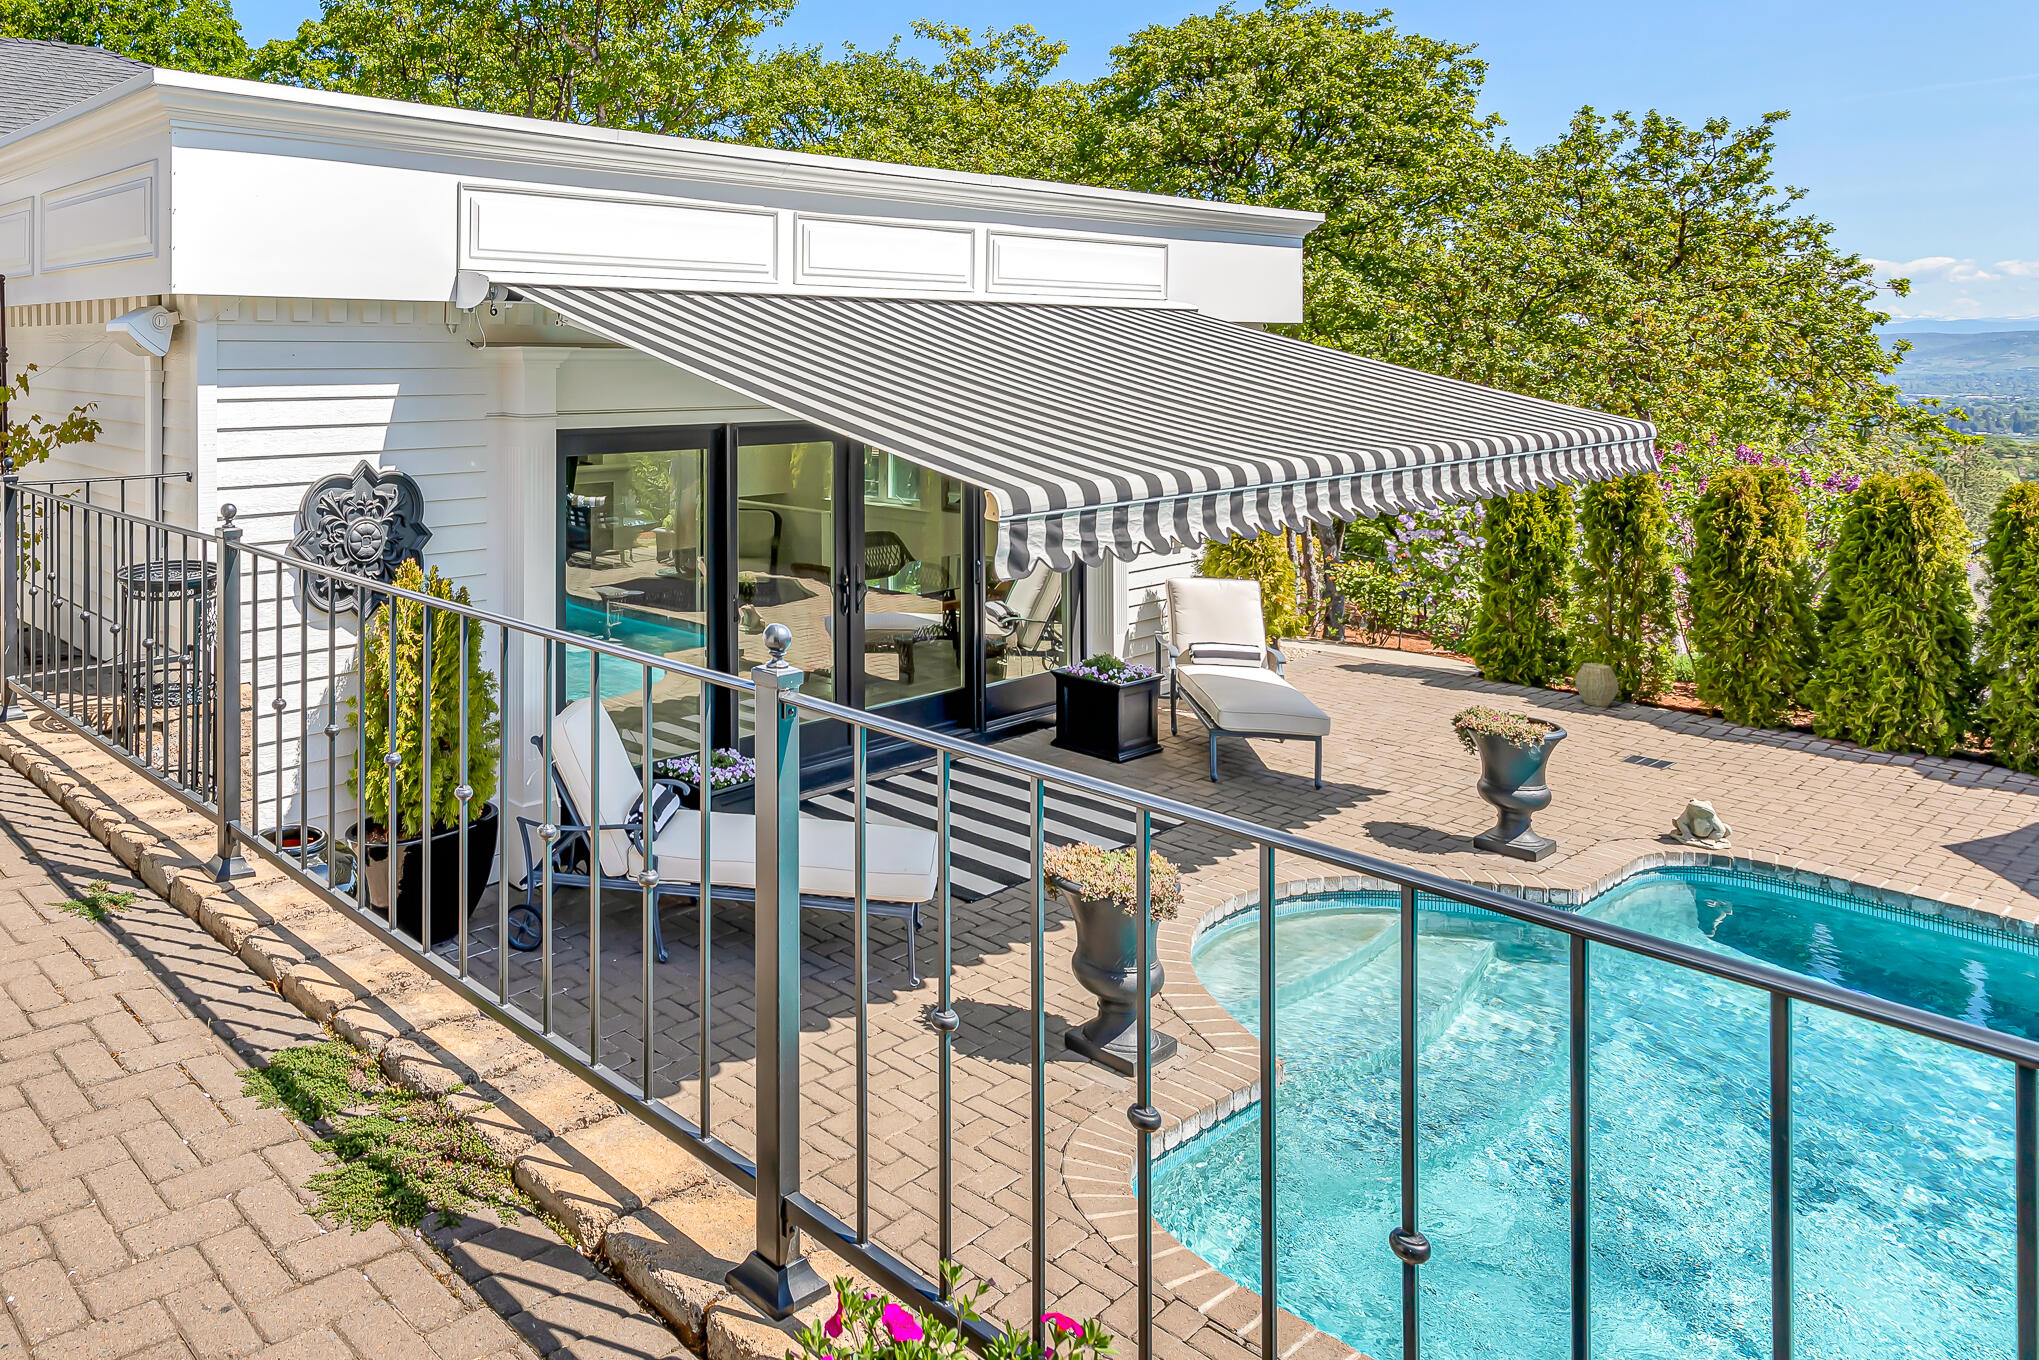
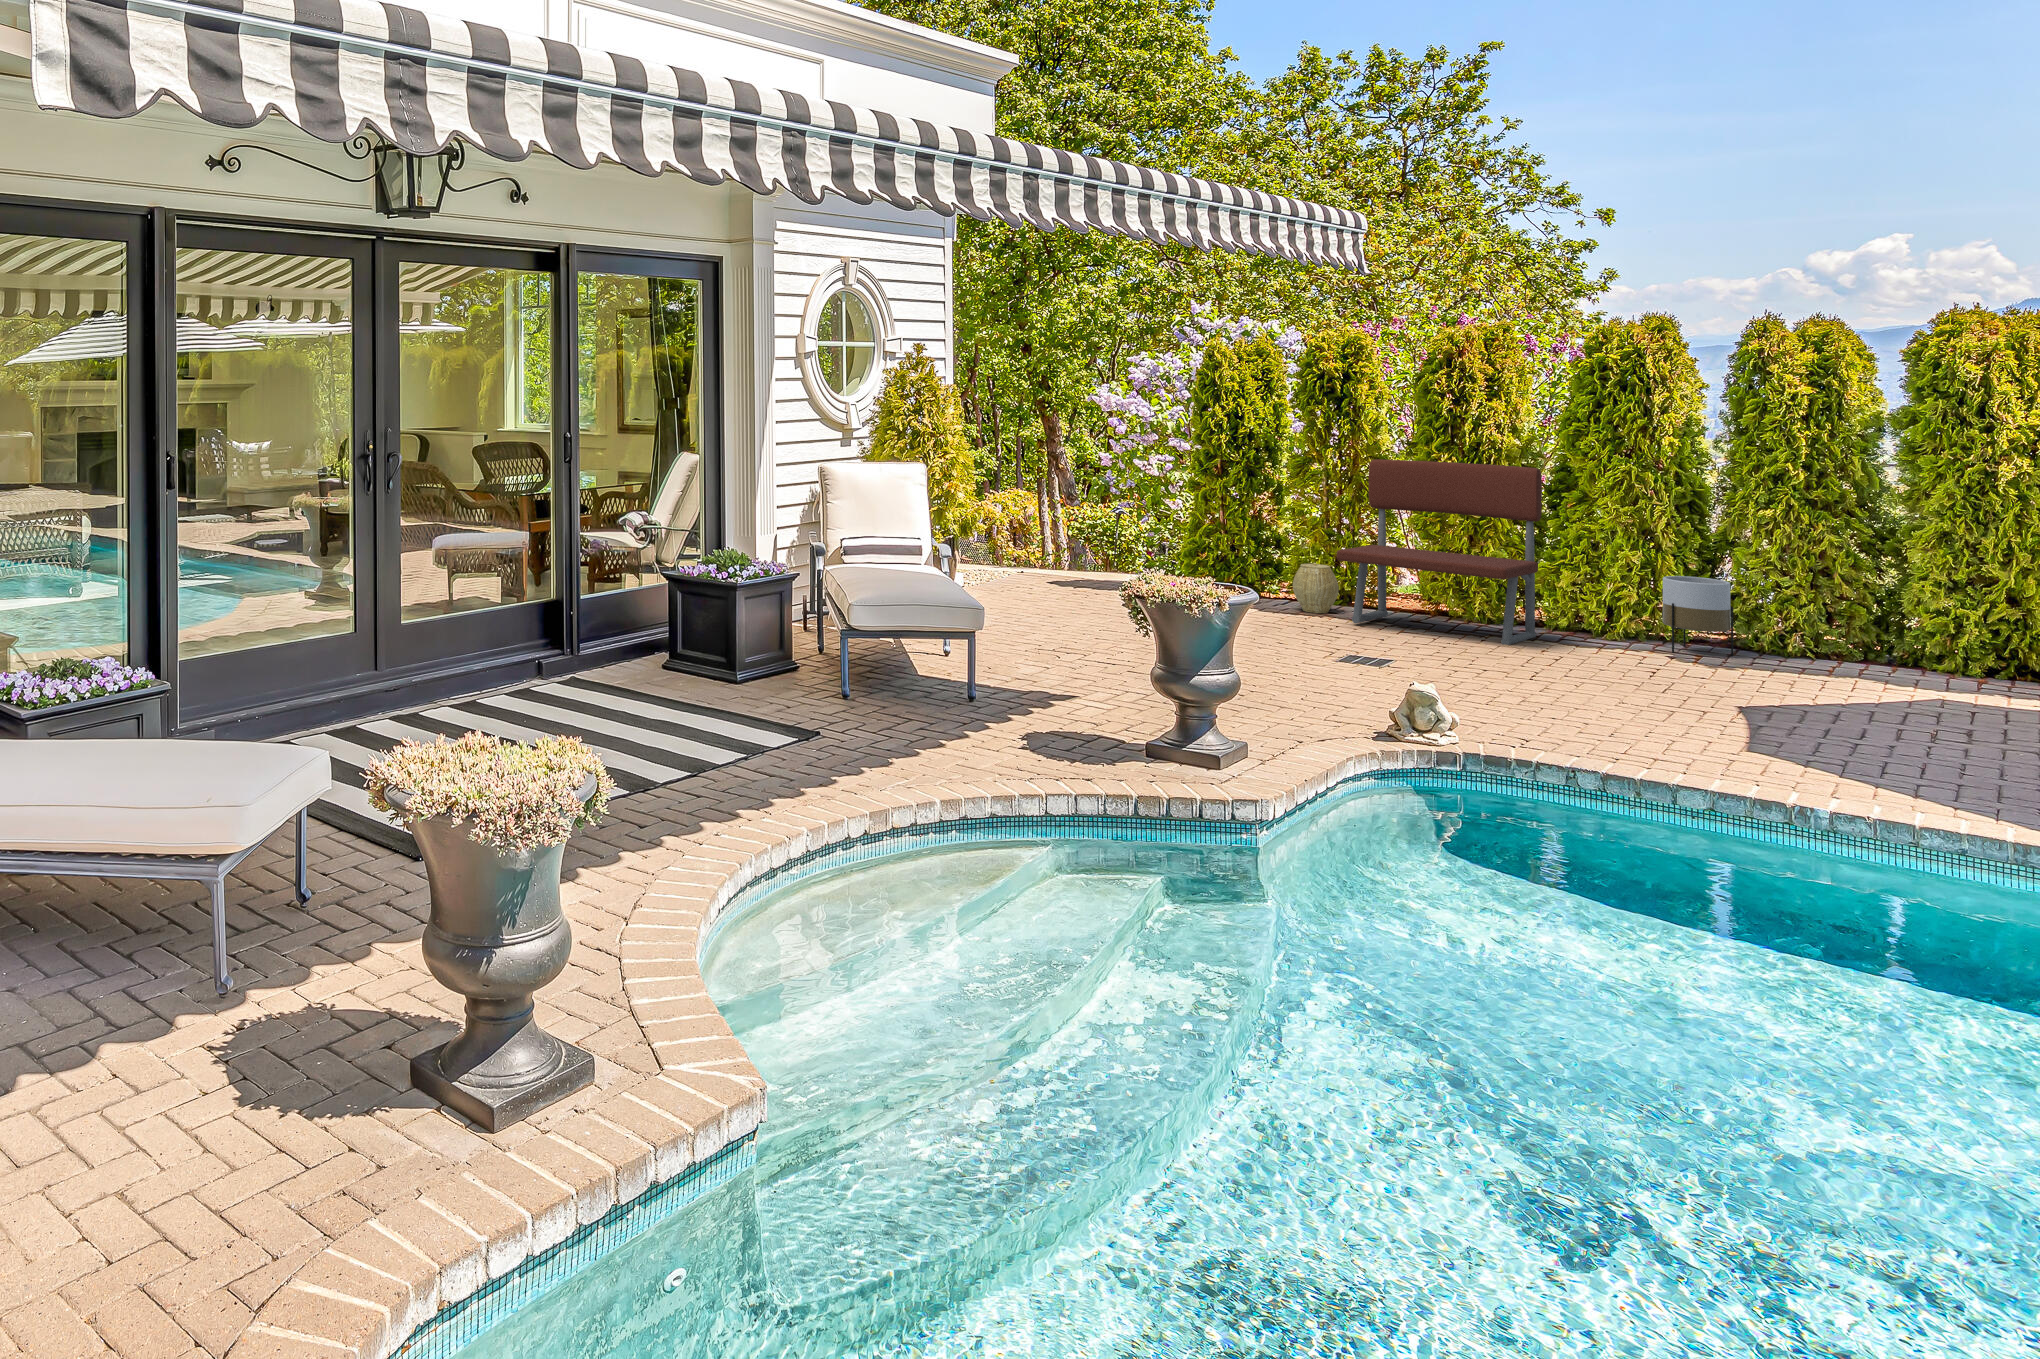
bench: none [1619,581,1812,751] -> present [1337,459,1542,645]
planter: none [1922,701,1988,773] -> present [1663,576,1733,657]

